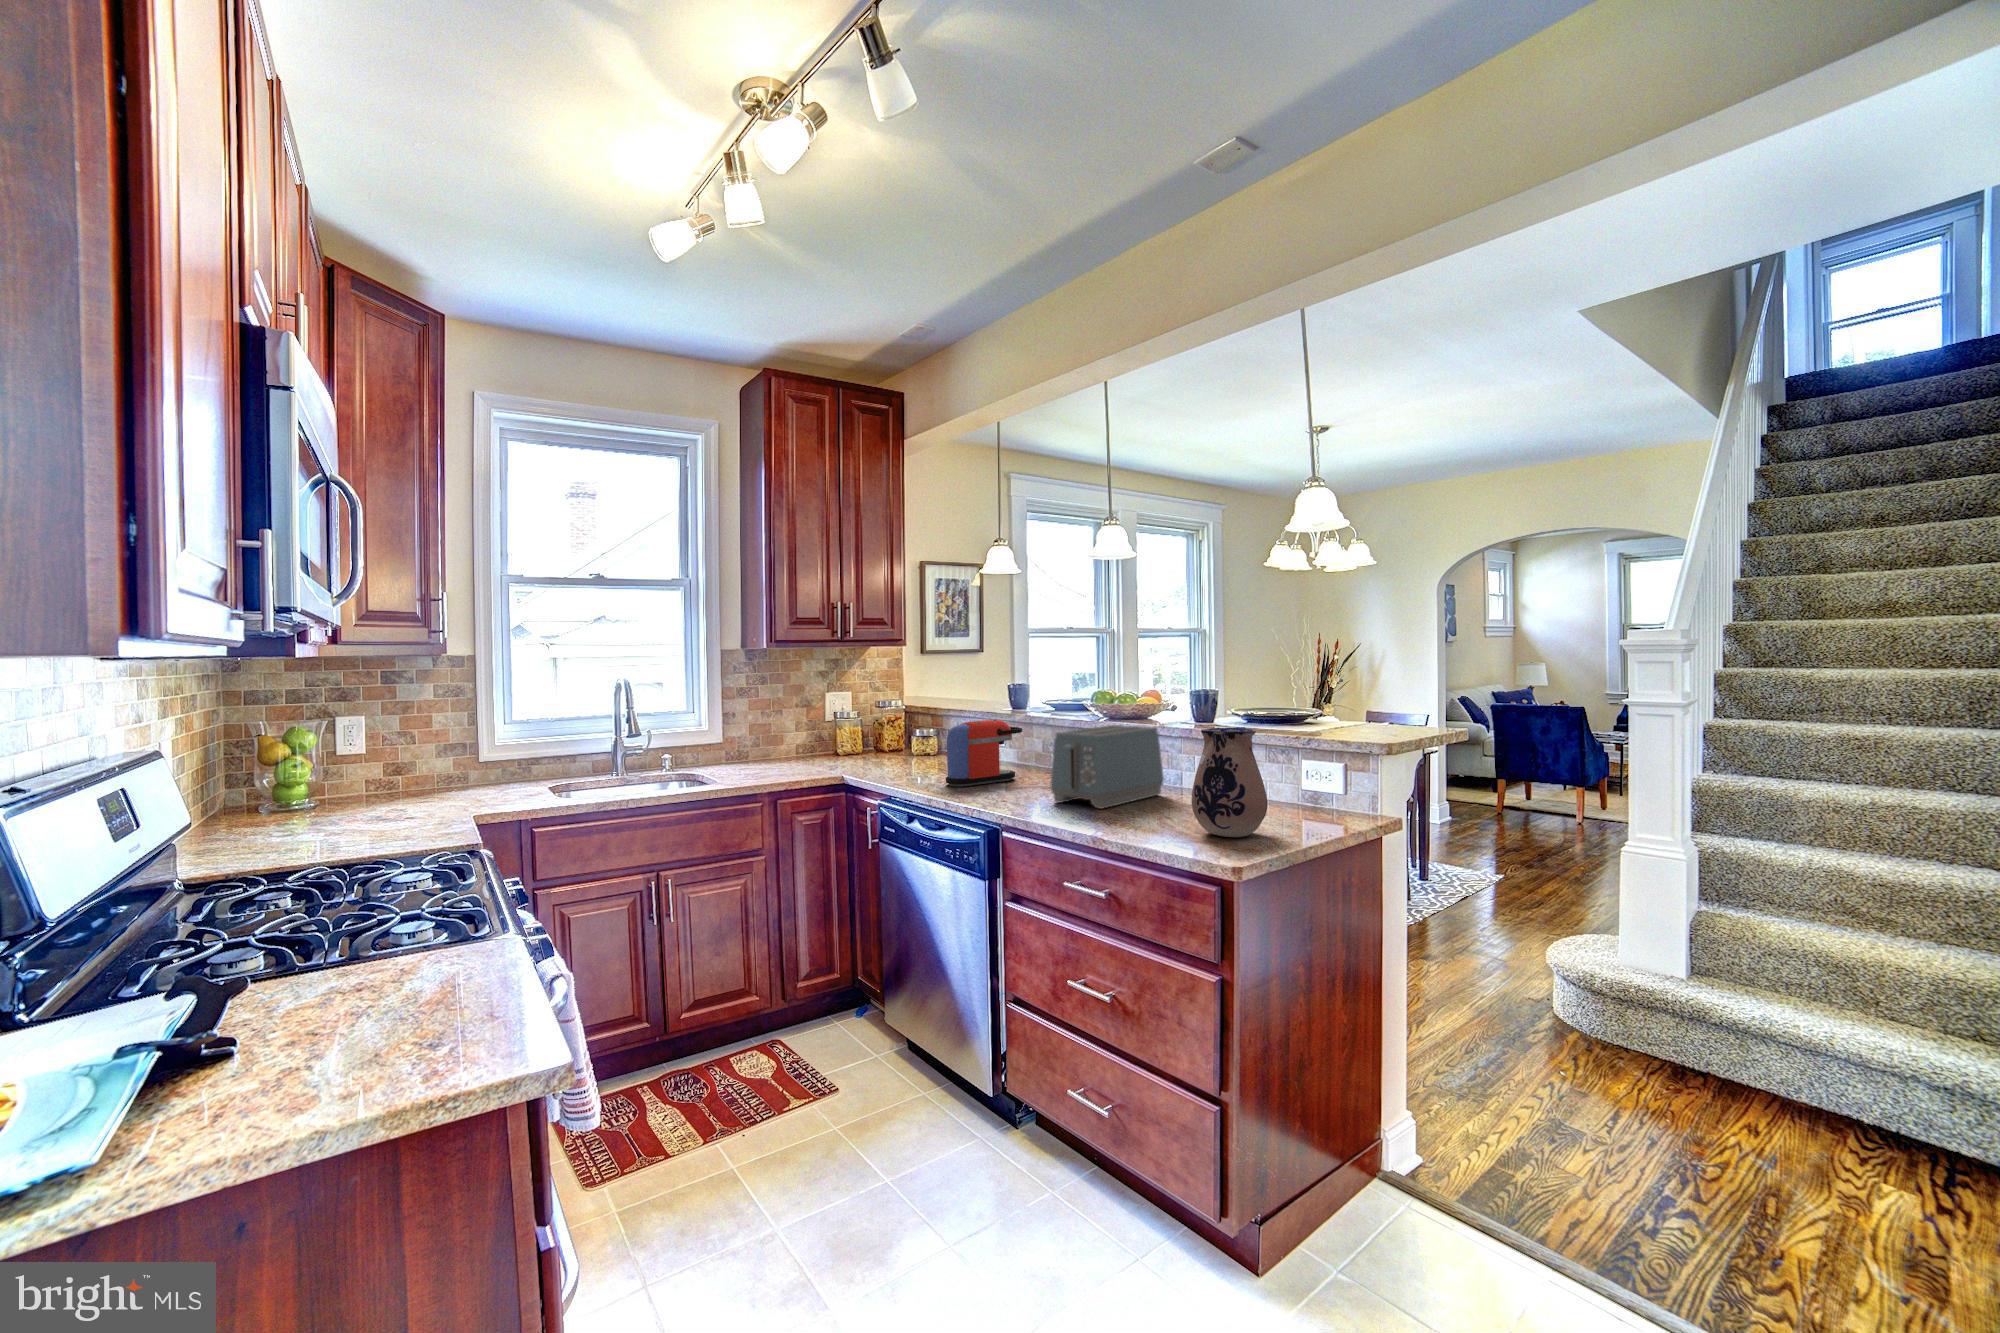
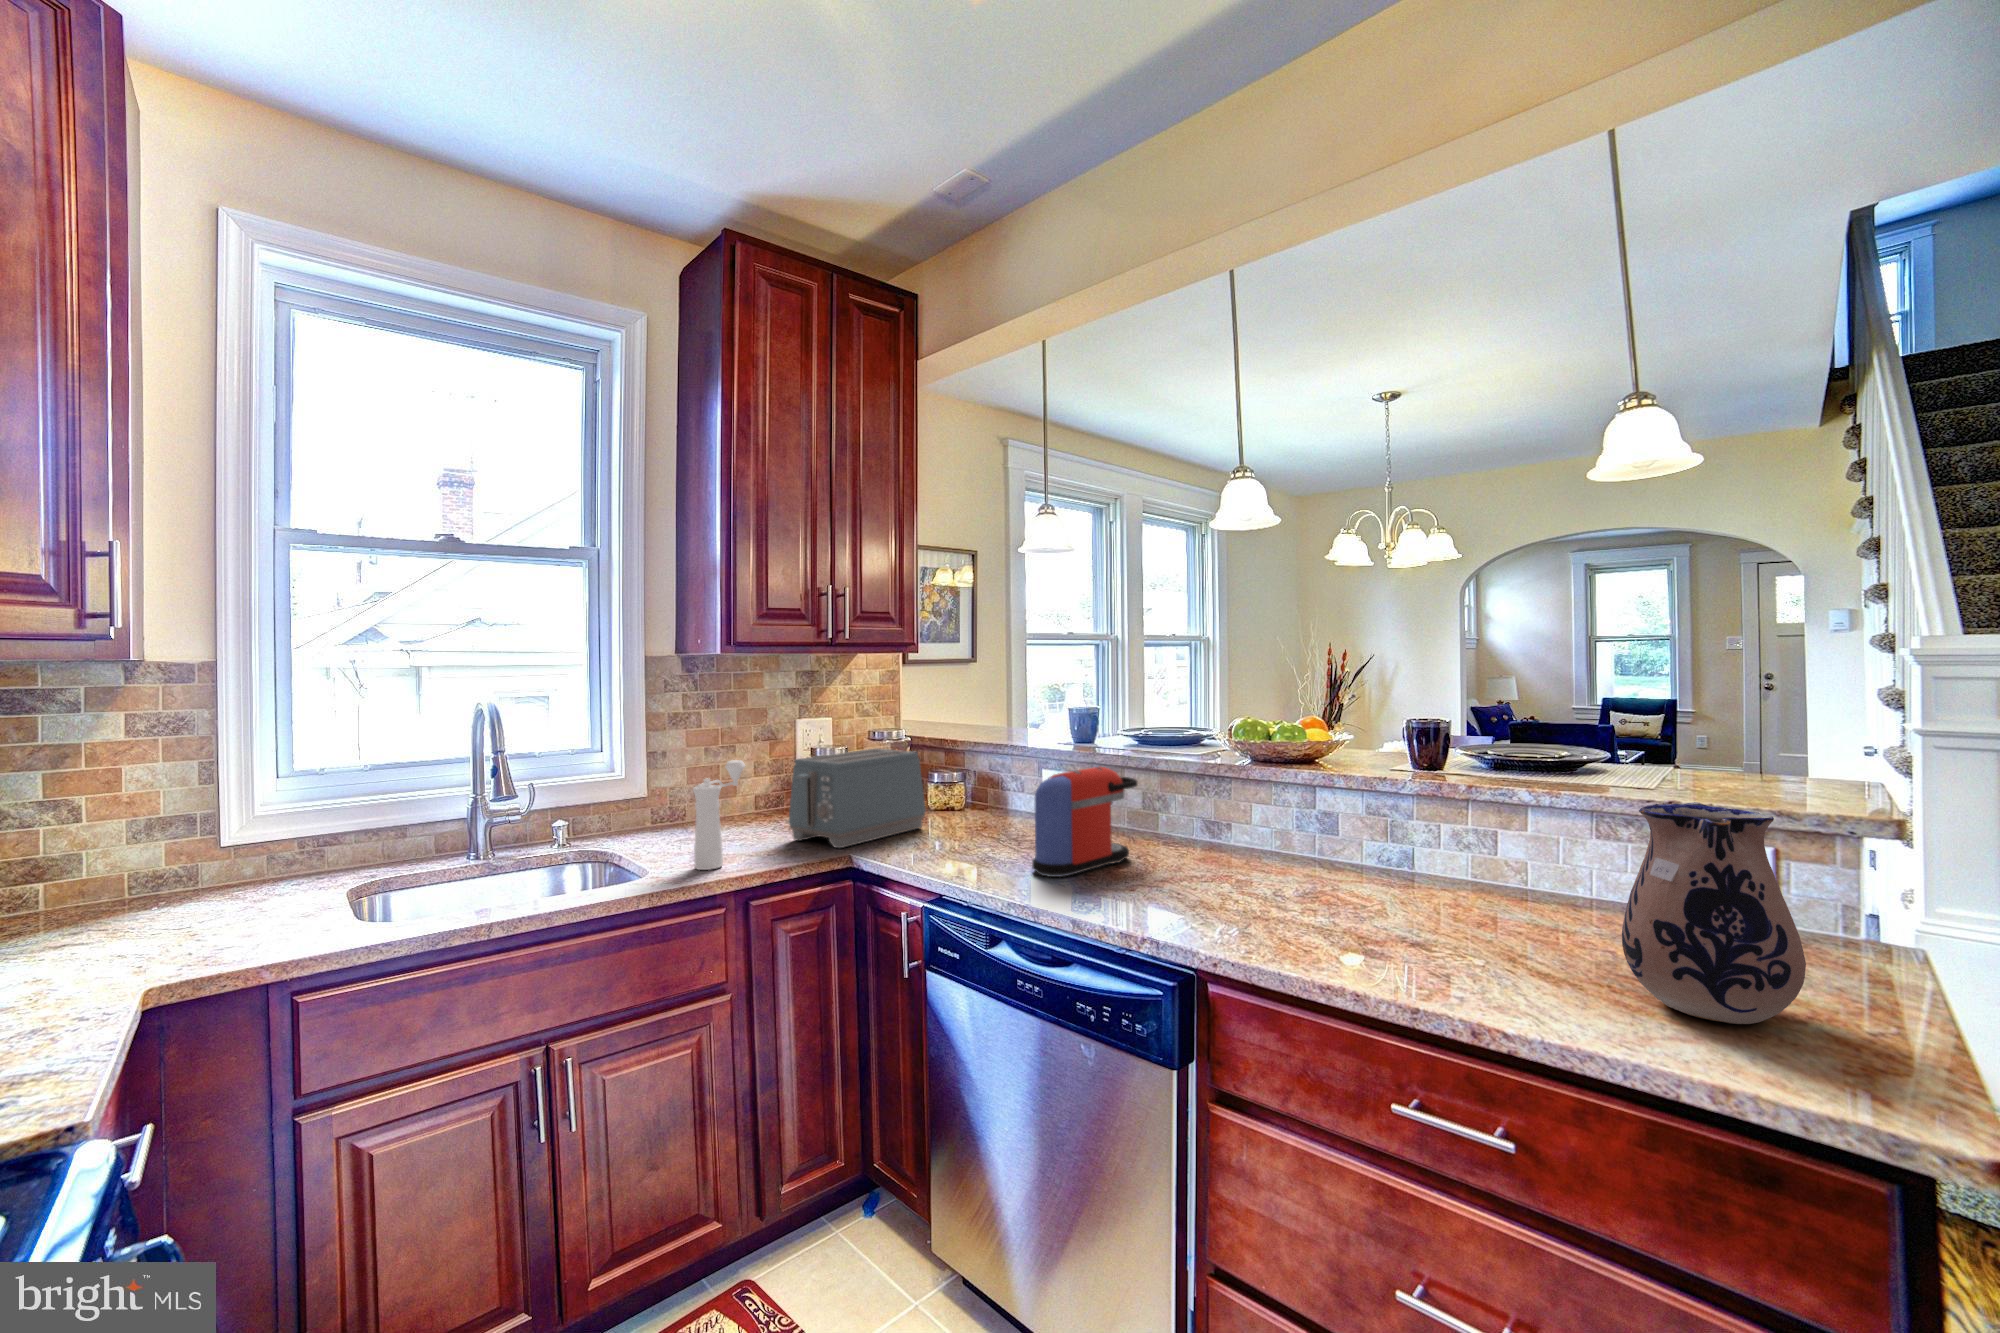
pepper mill: none [743,716,778,782] -> present [693,760,745,870]
toaster: present [1050,725,1164,809] -> present [789,749,926,848]

